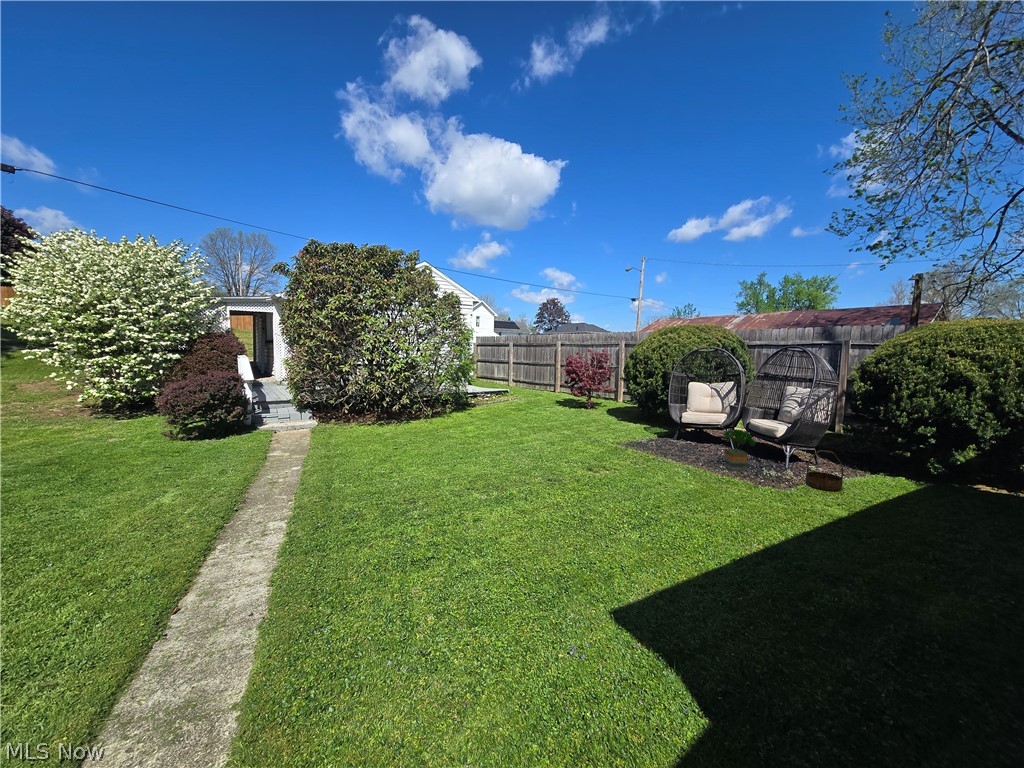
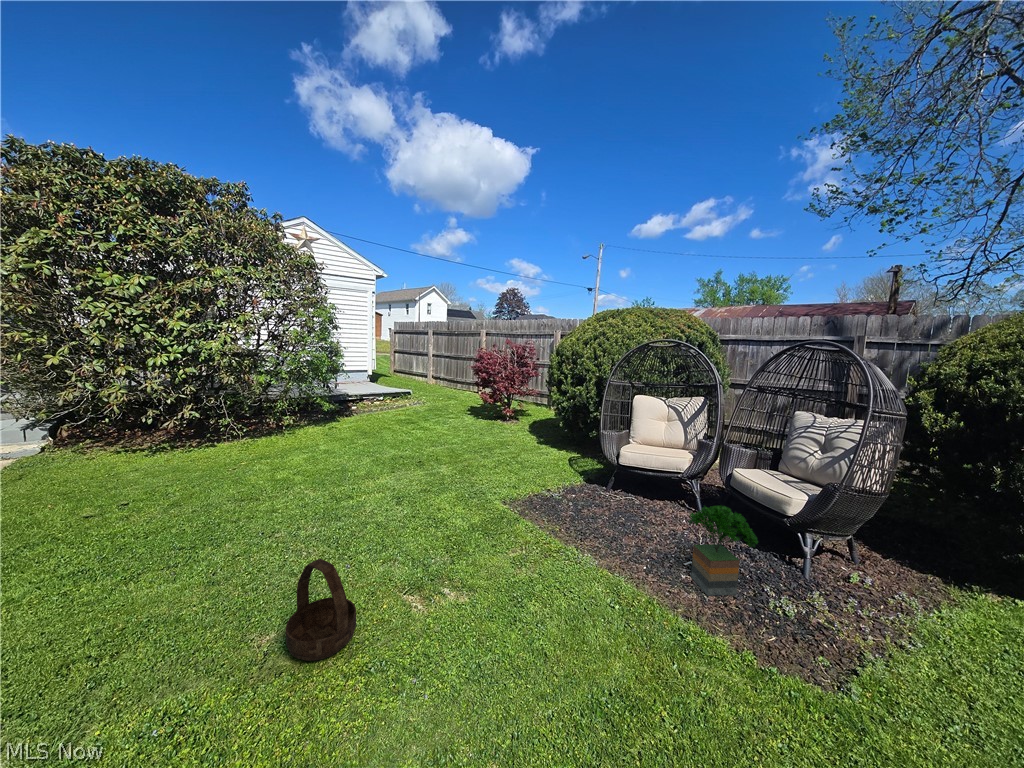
basket: present [806,450,843,491] -> present [286,559,356,661]

